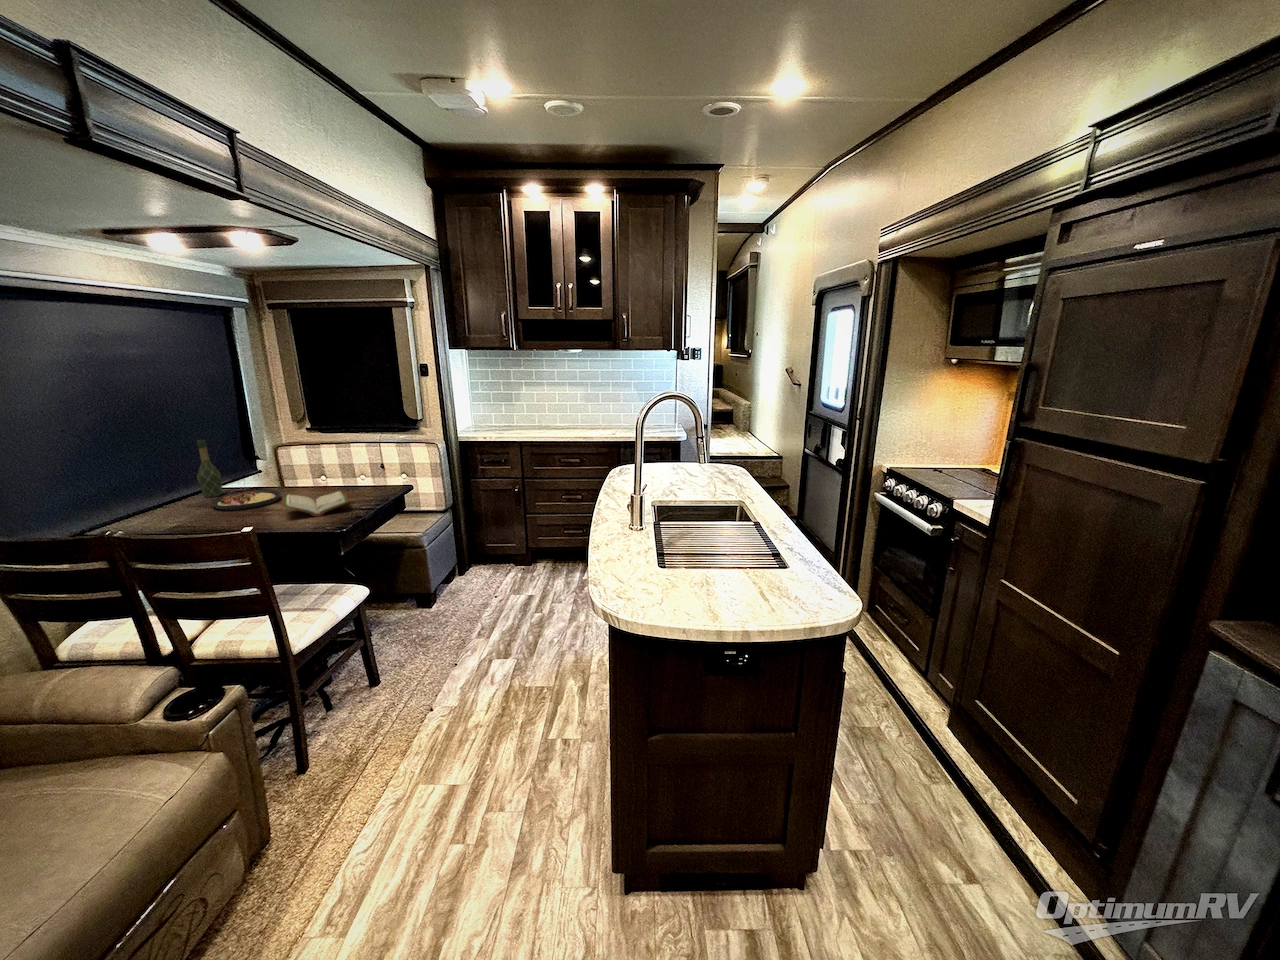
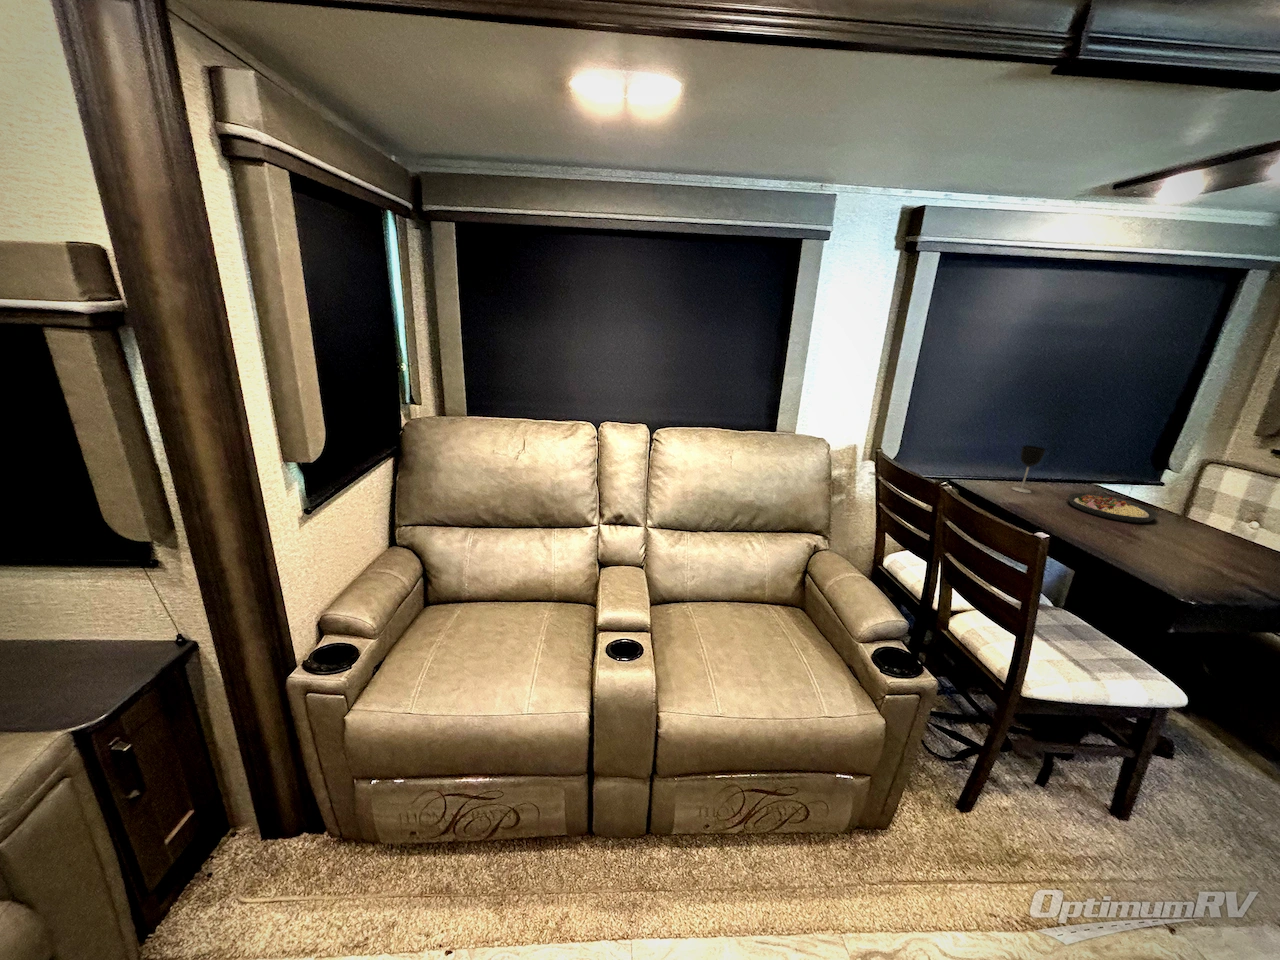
wine bottle: present [197,440,222,497] -> none [1073,426,1108,492]
wine glass: none [142,471,176,517] -> present [1012,446,1045,493]
book: present [282,491,349,516] -> none [1135,520,1257,570]

